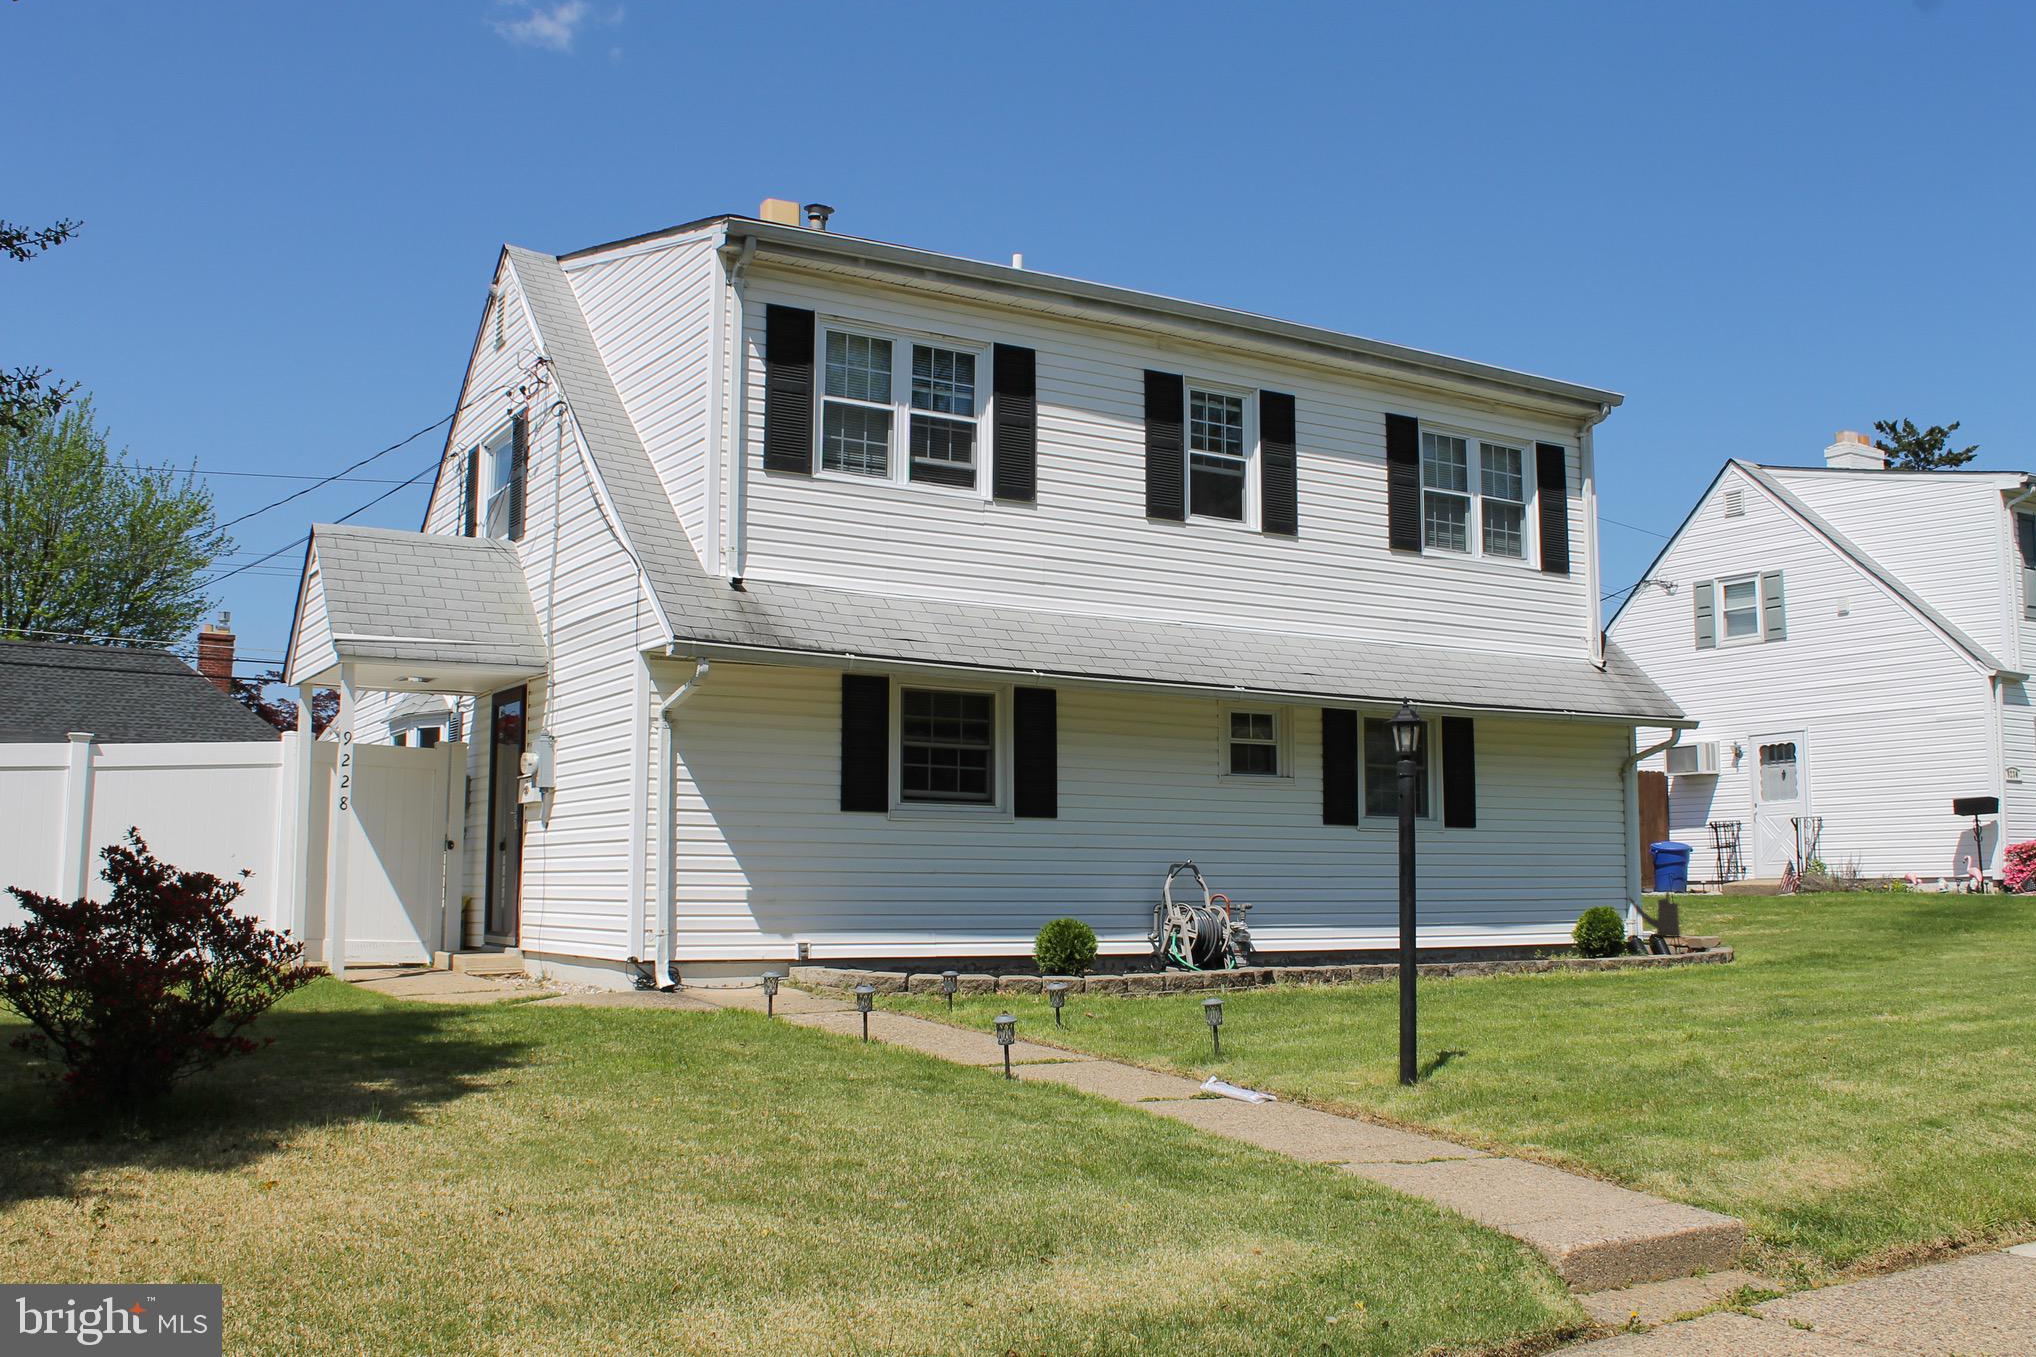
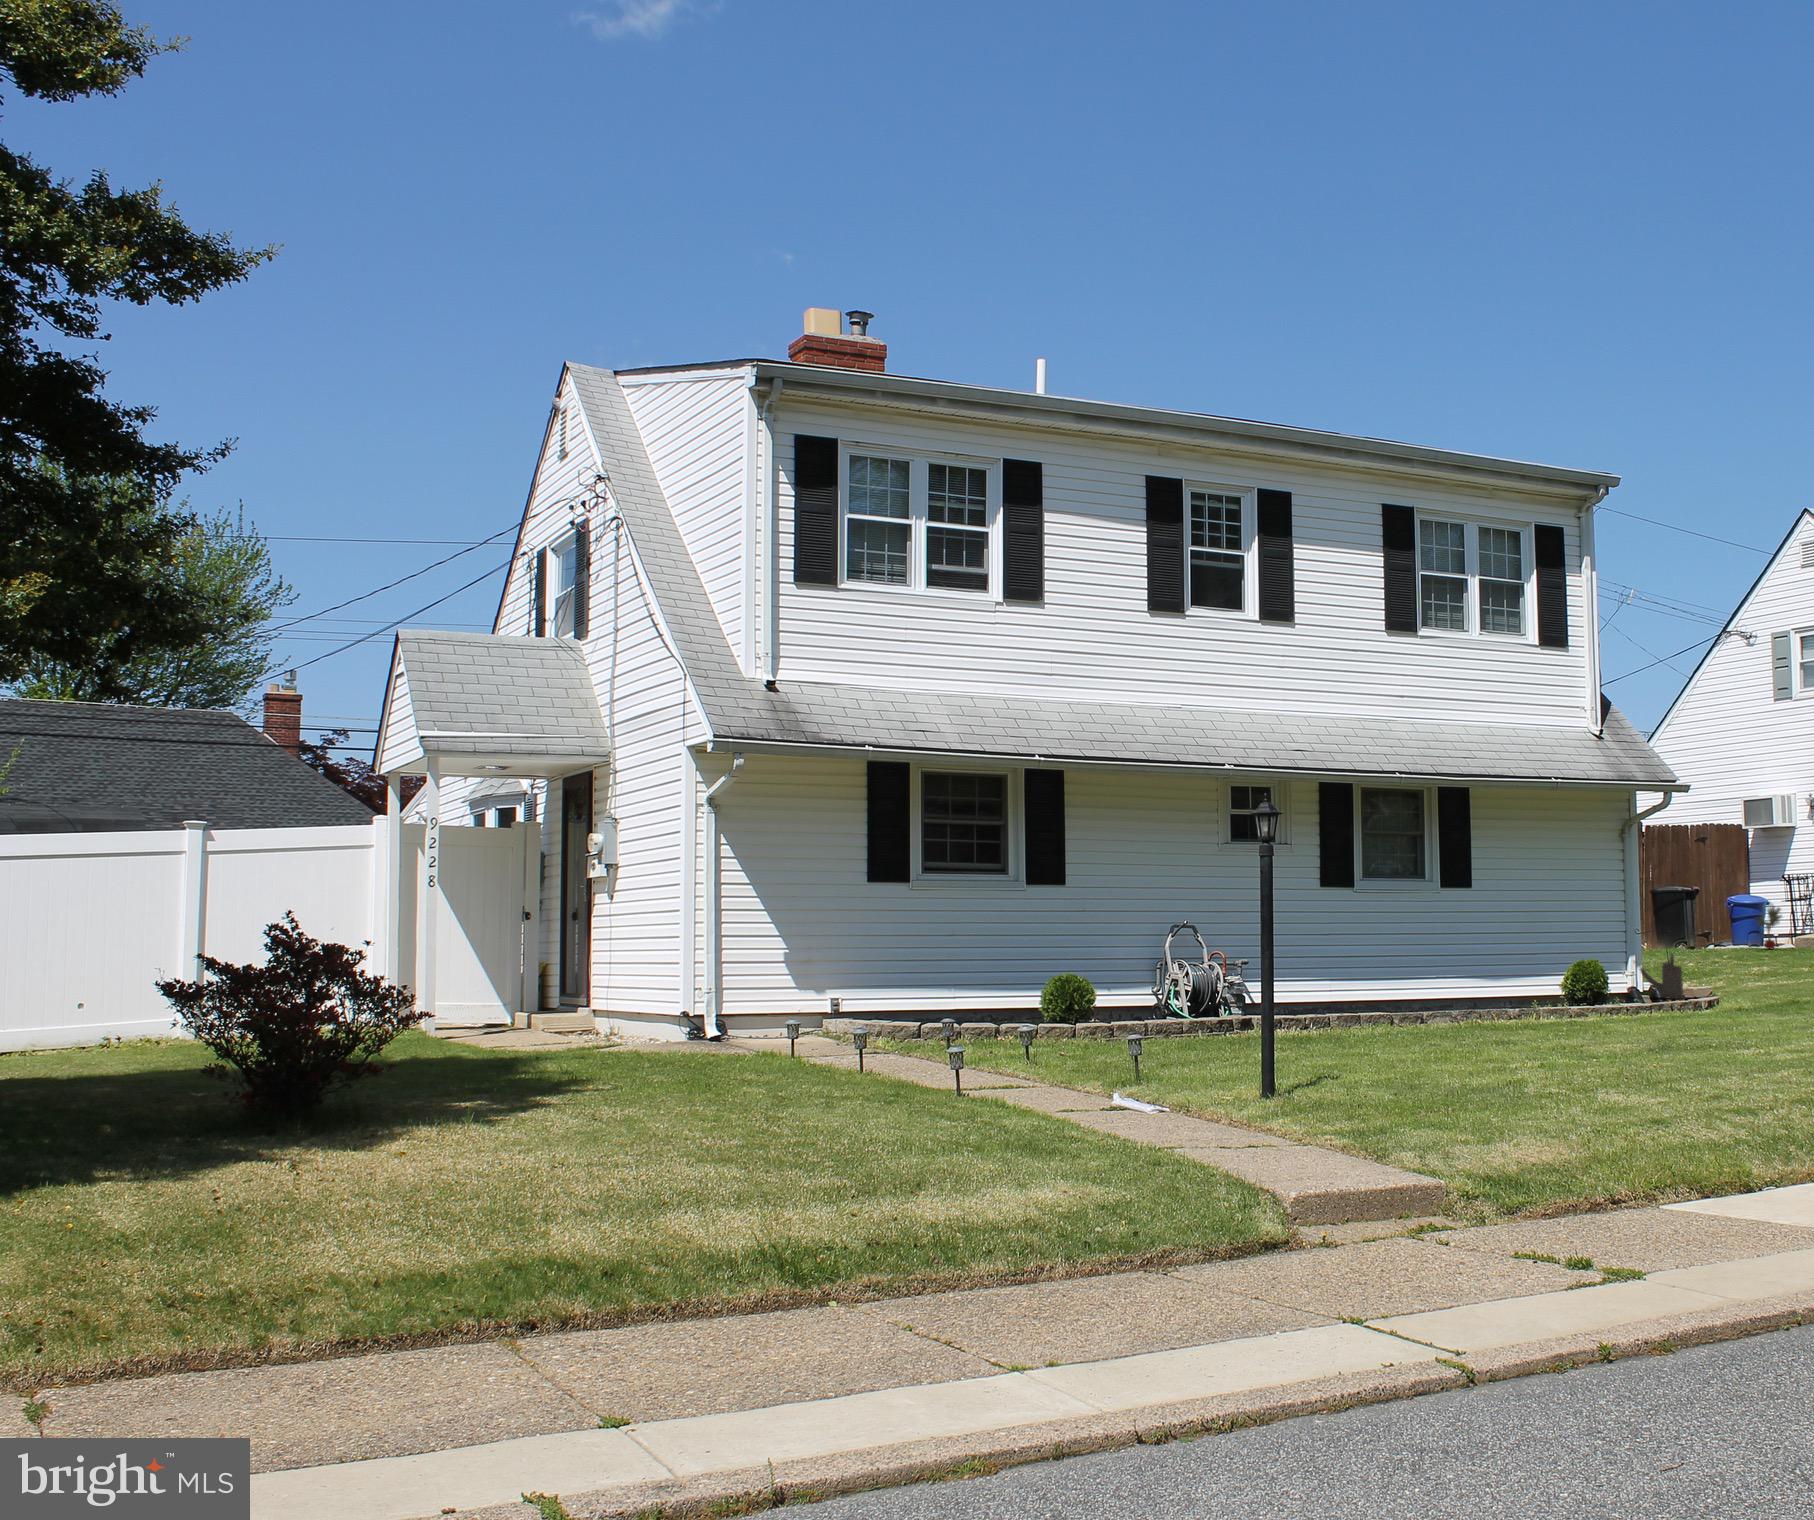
potted tree: none [1685,837,1713,884] -> present [1756,902,1782,949]

